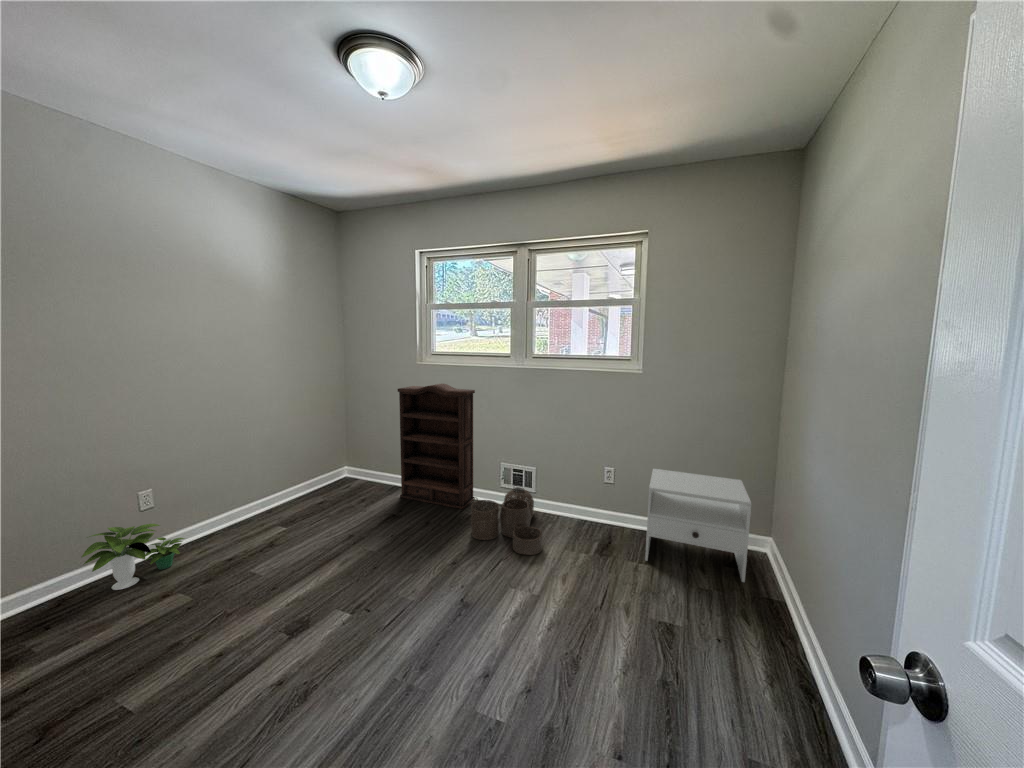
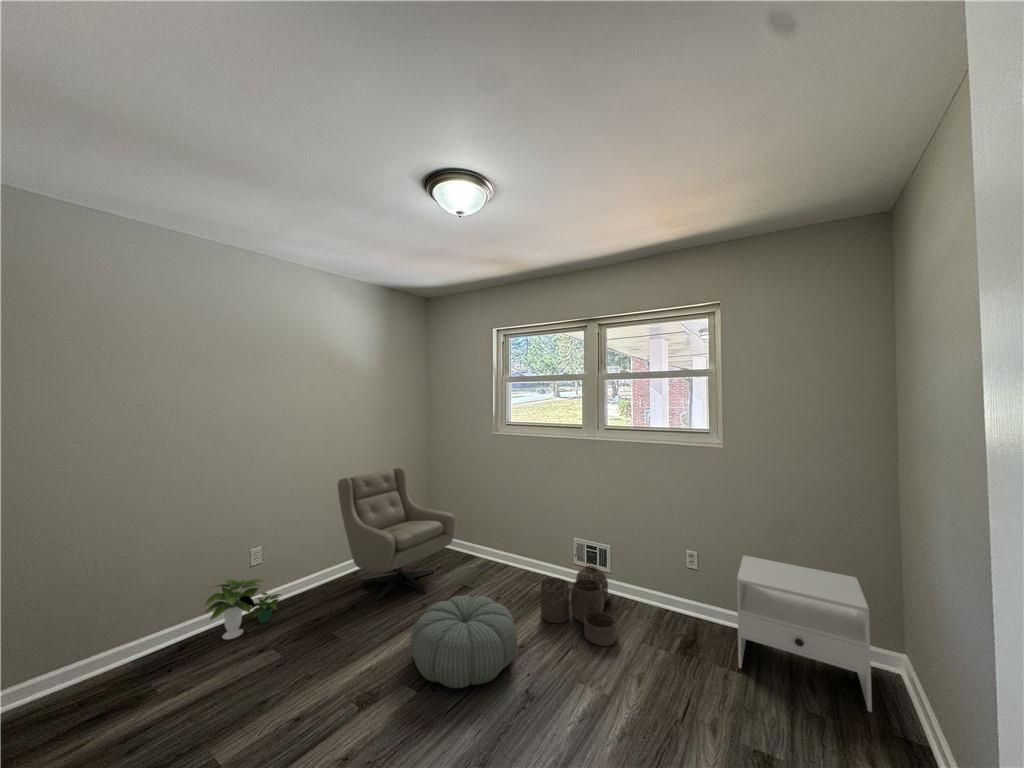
bookshelf: present [398,384,475,509] -> none [472,453,546,585]
armchair: none [243,401,382,536] -> present [338,468,455,601]
pouf: none [340,521,451,607] -> present [410,596,518,688]

